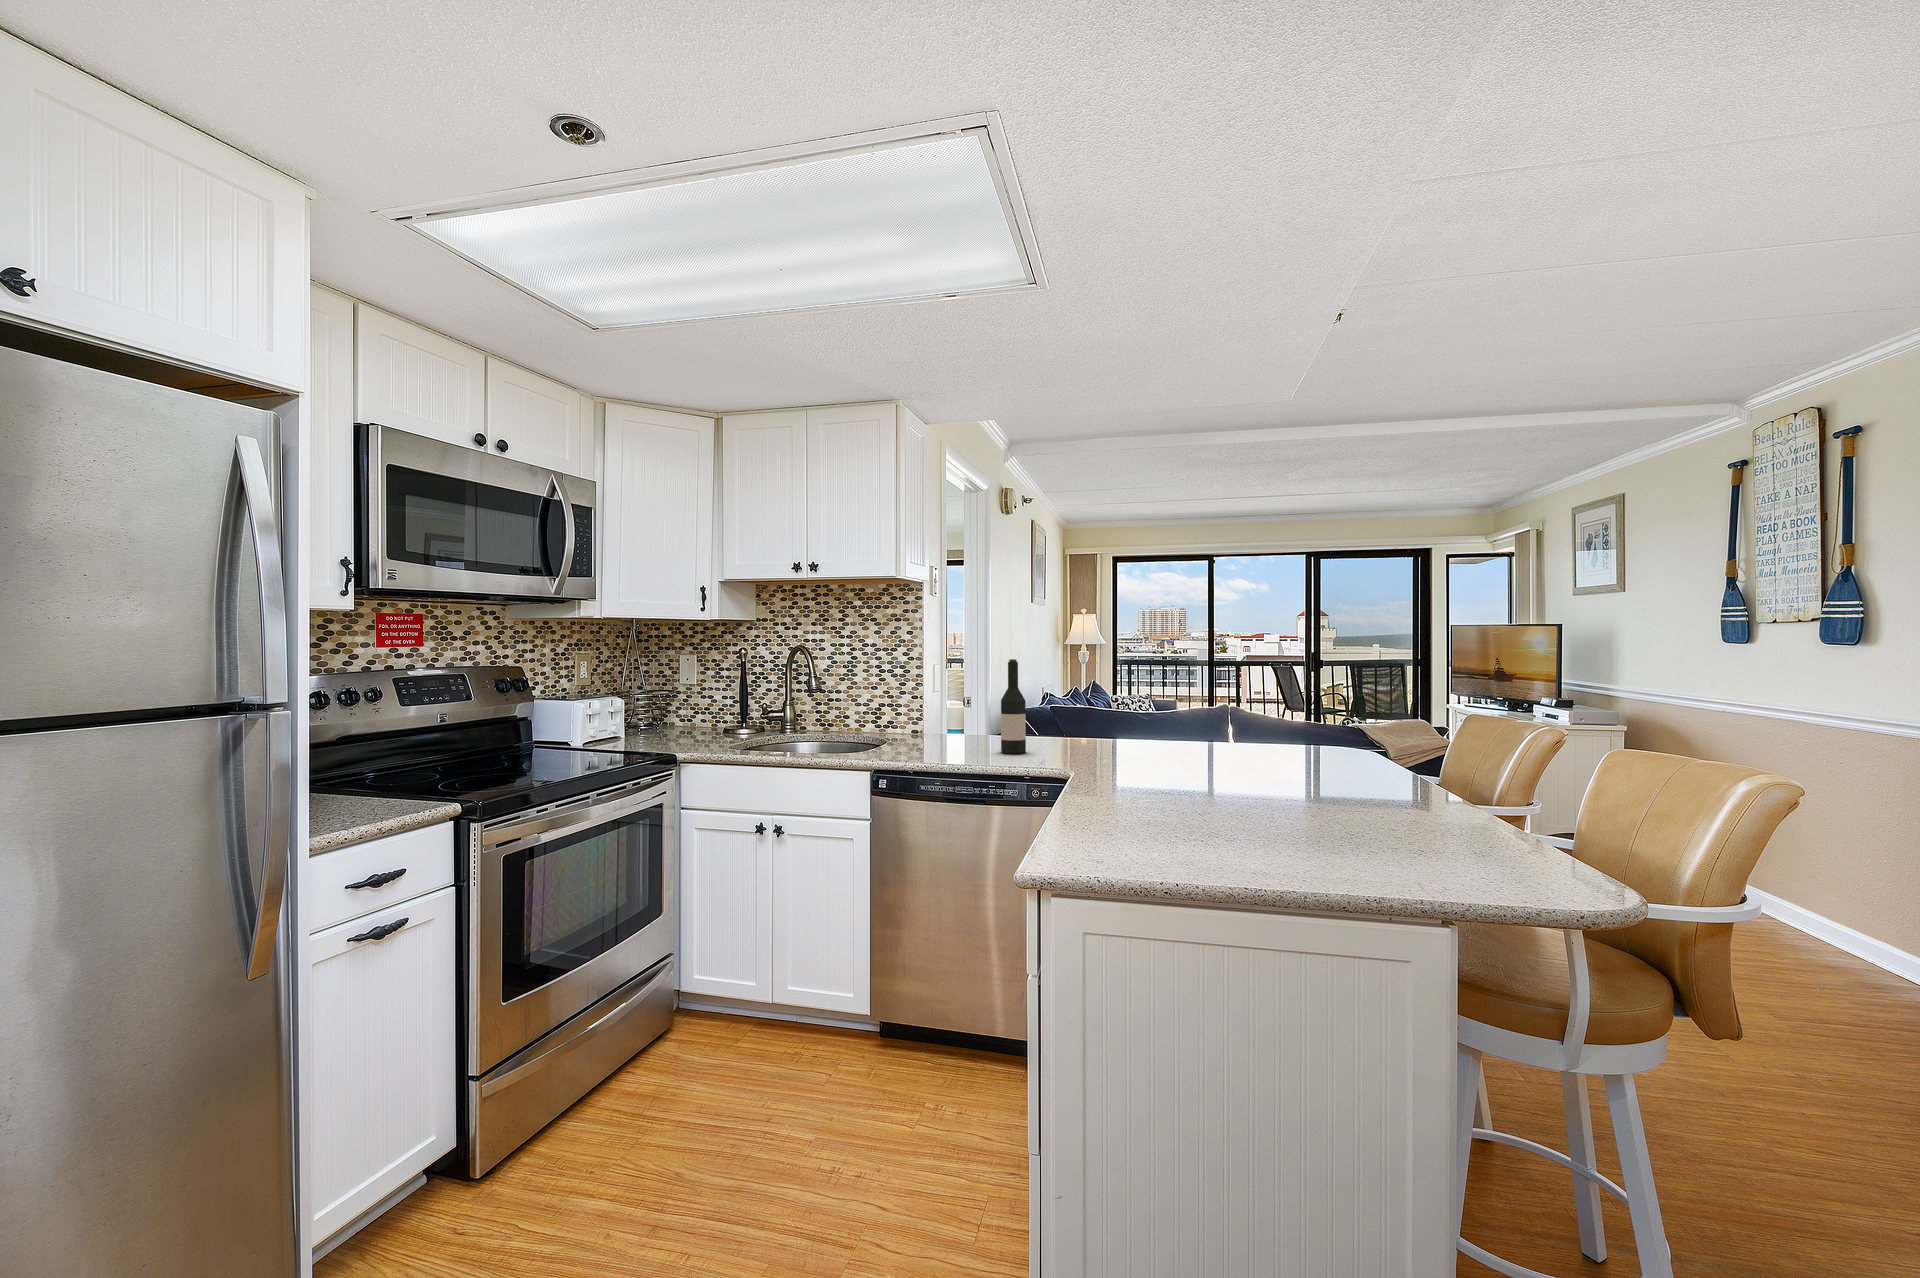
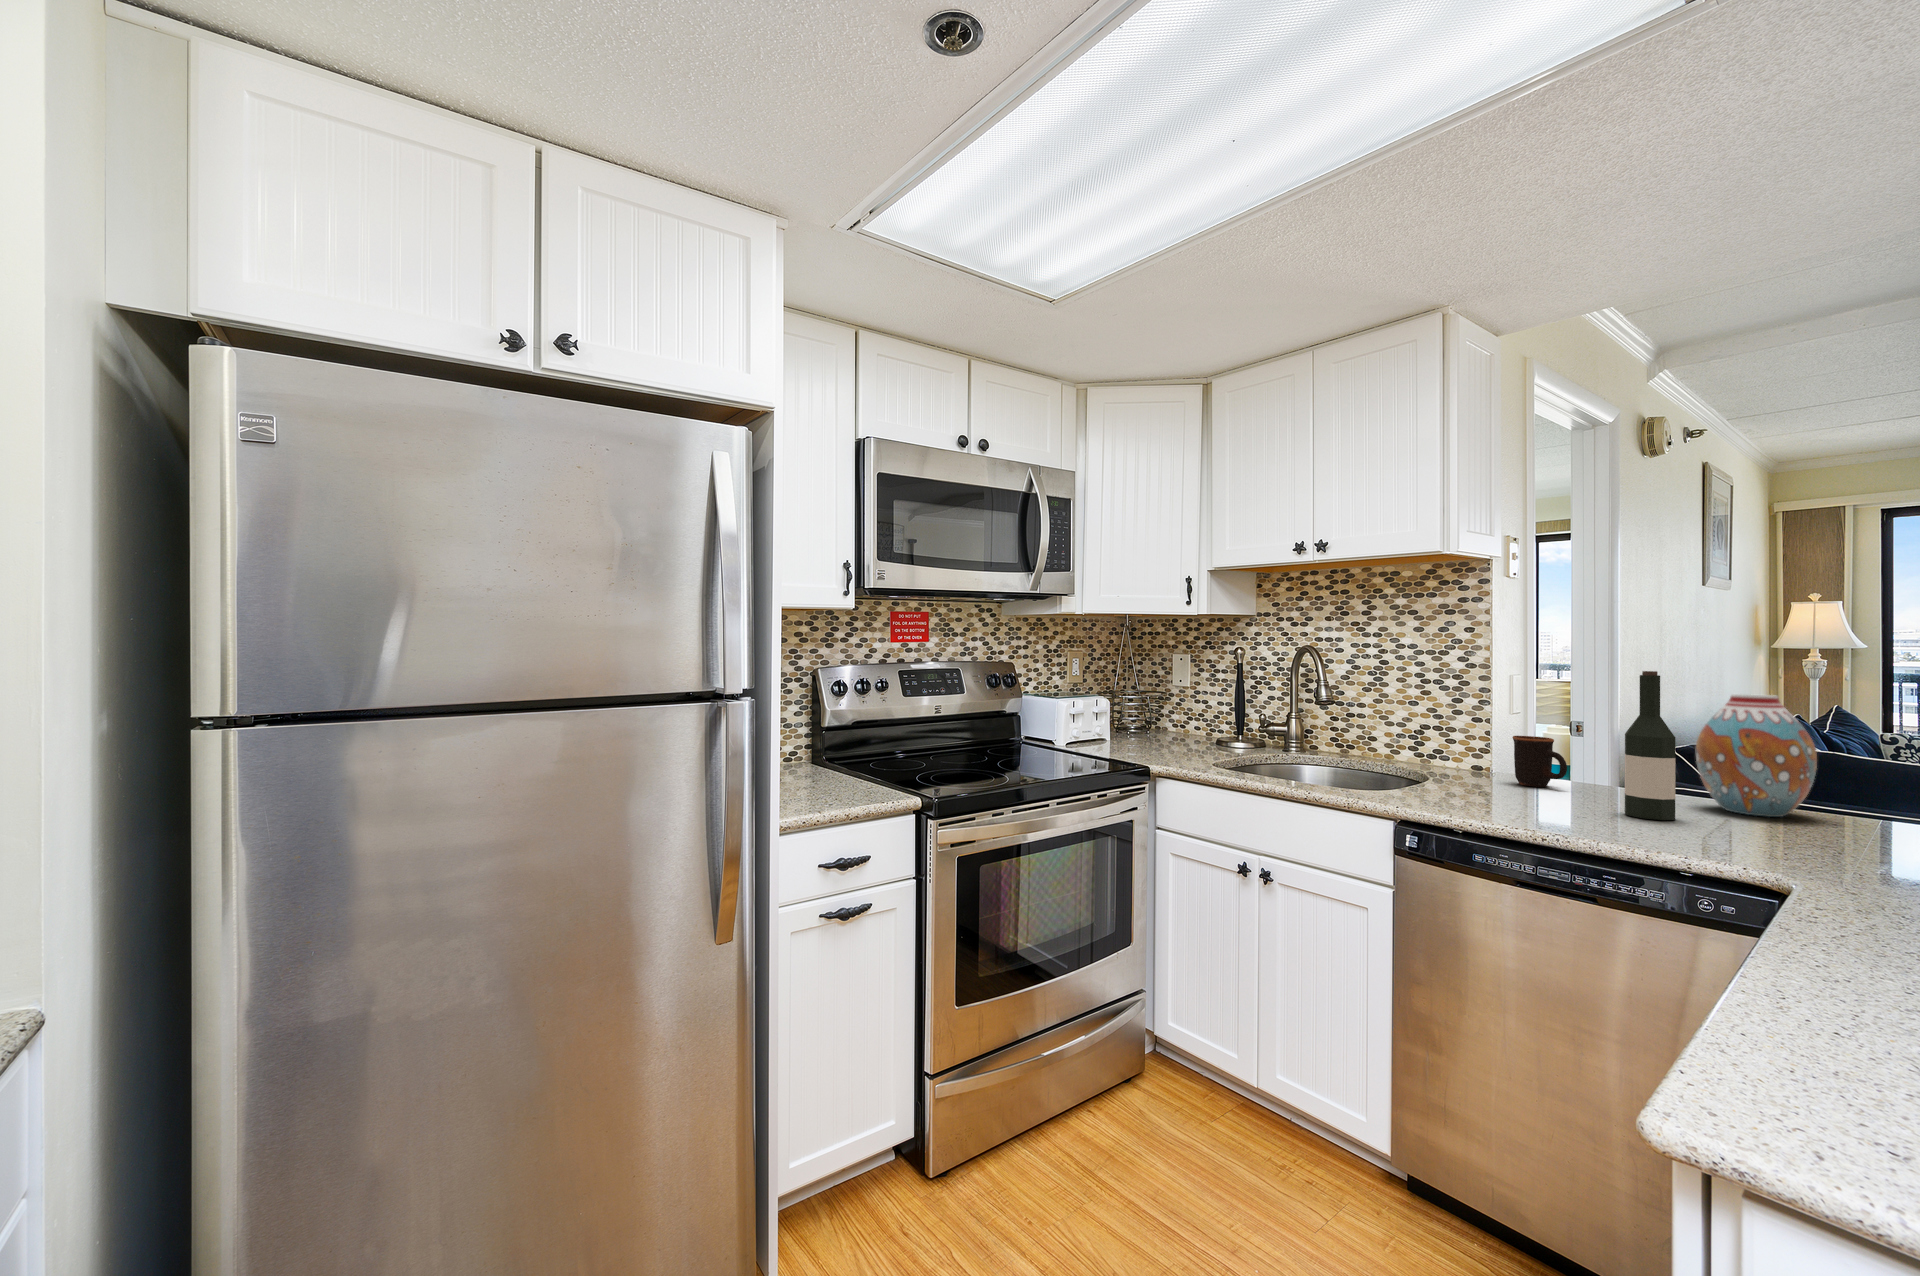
vase: none [1035,672,1089,746] -> present [1696,694,1817,817]
mug: none [939,707,971,742] -> present [1512,736,1567,787]

